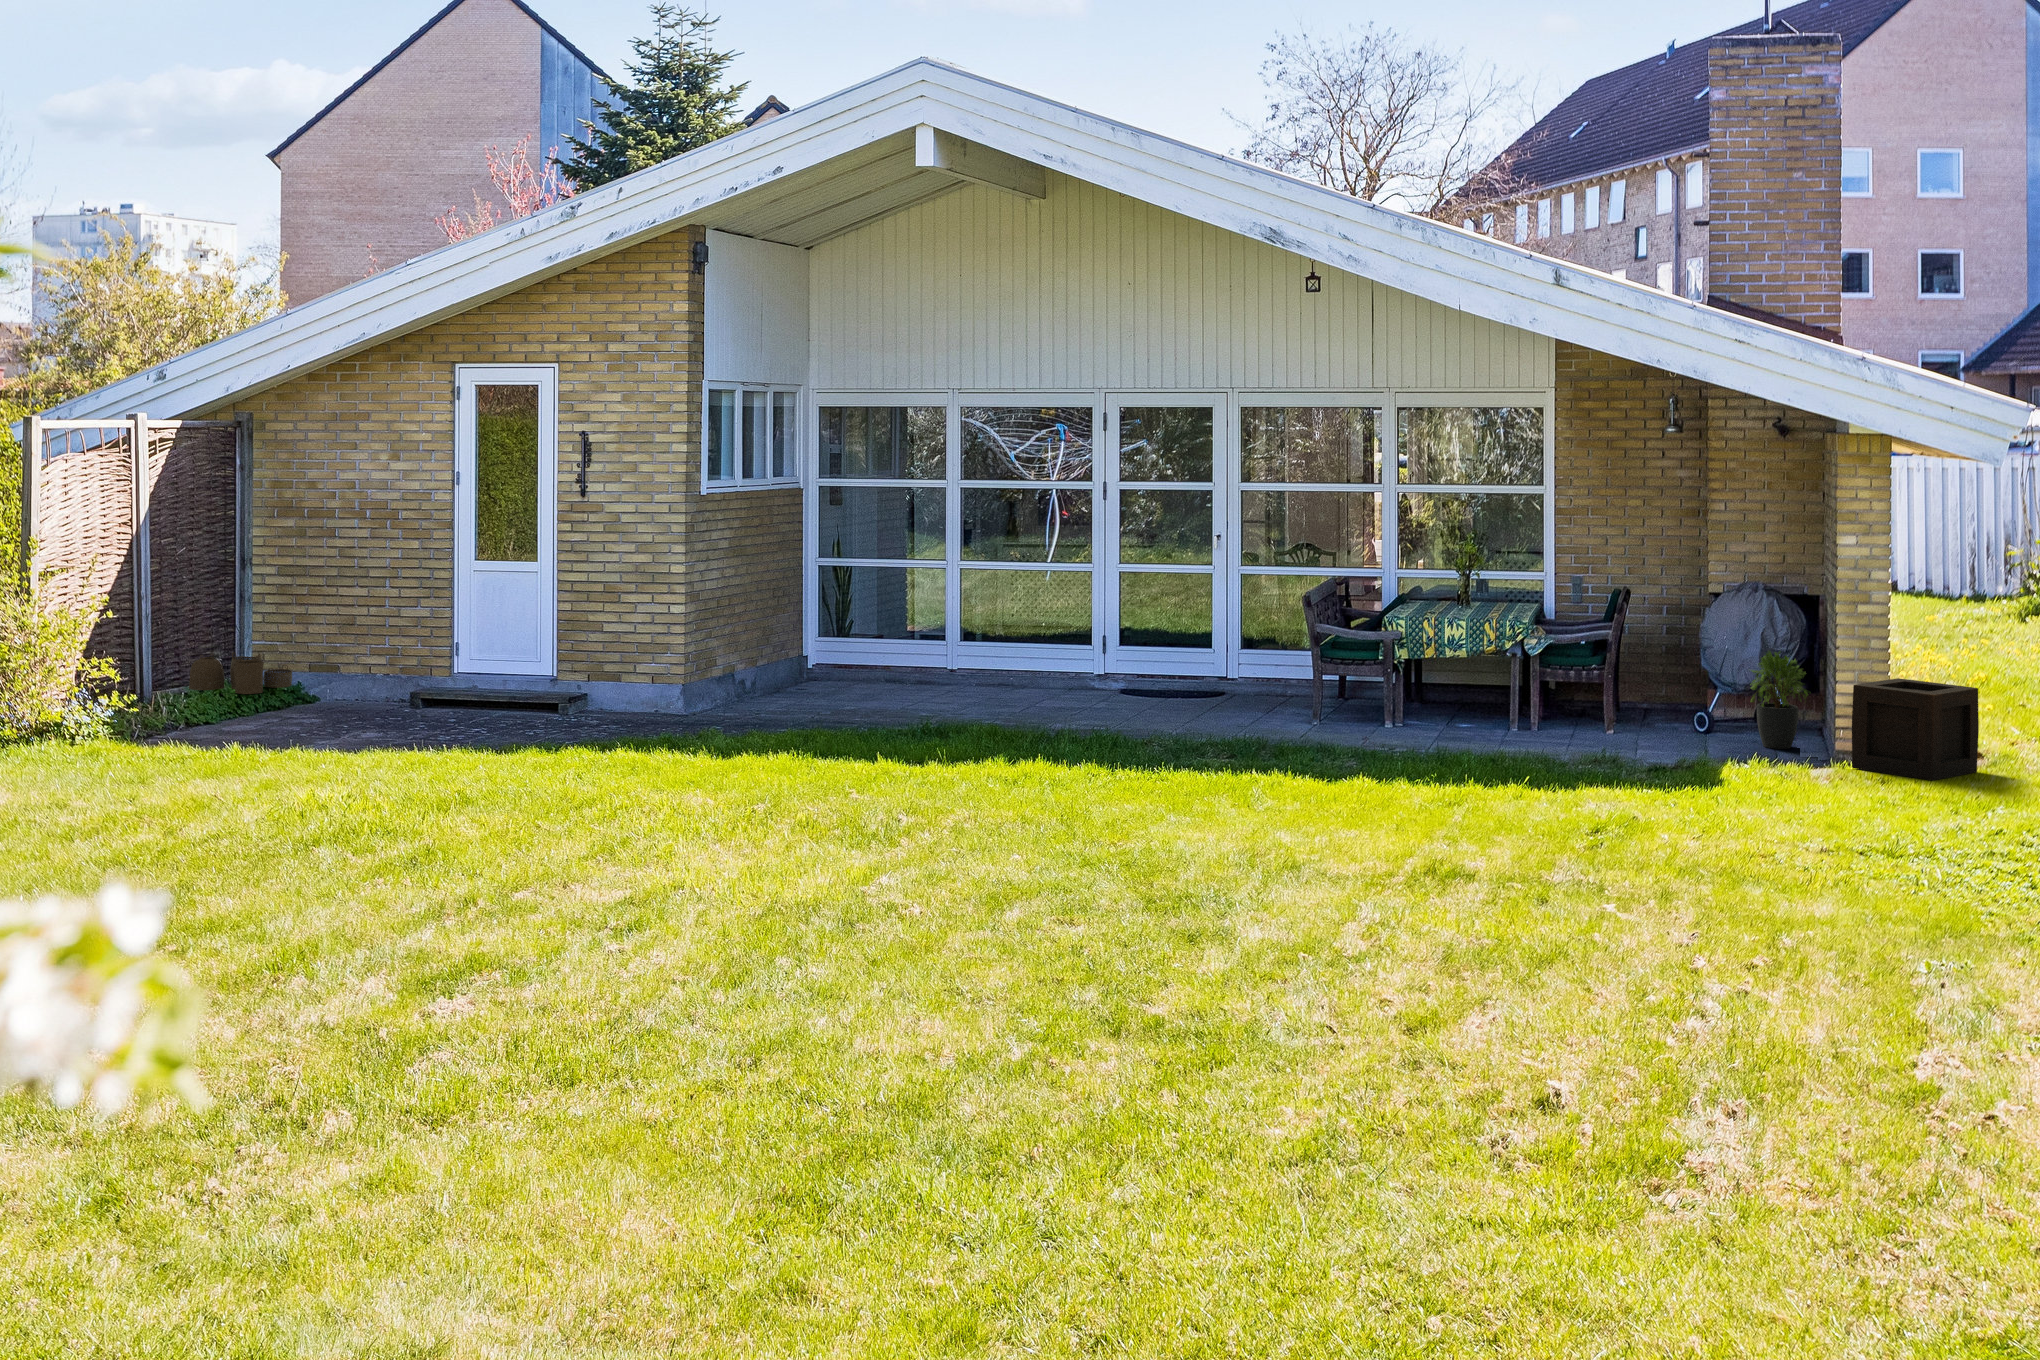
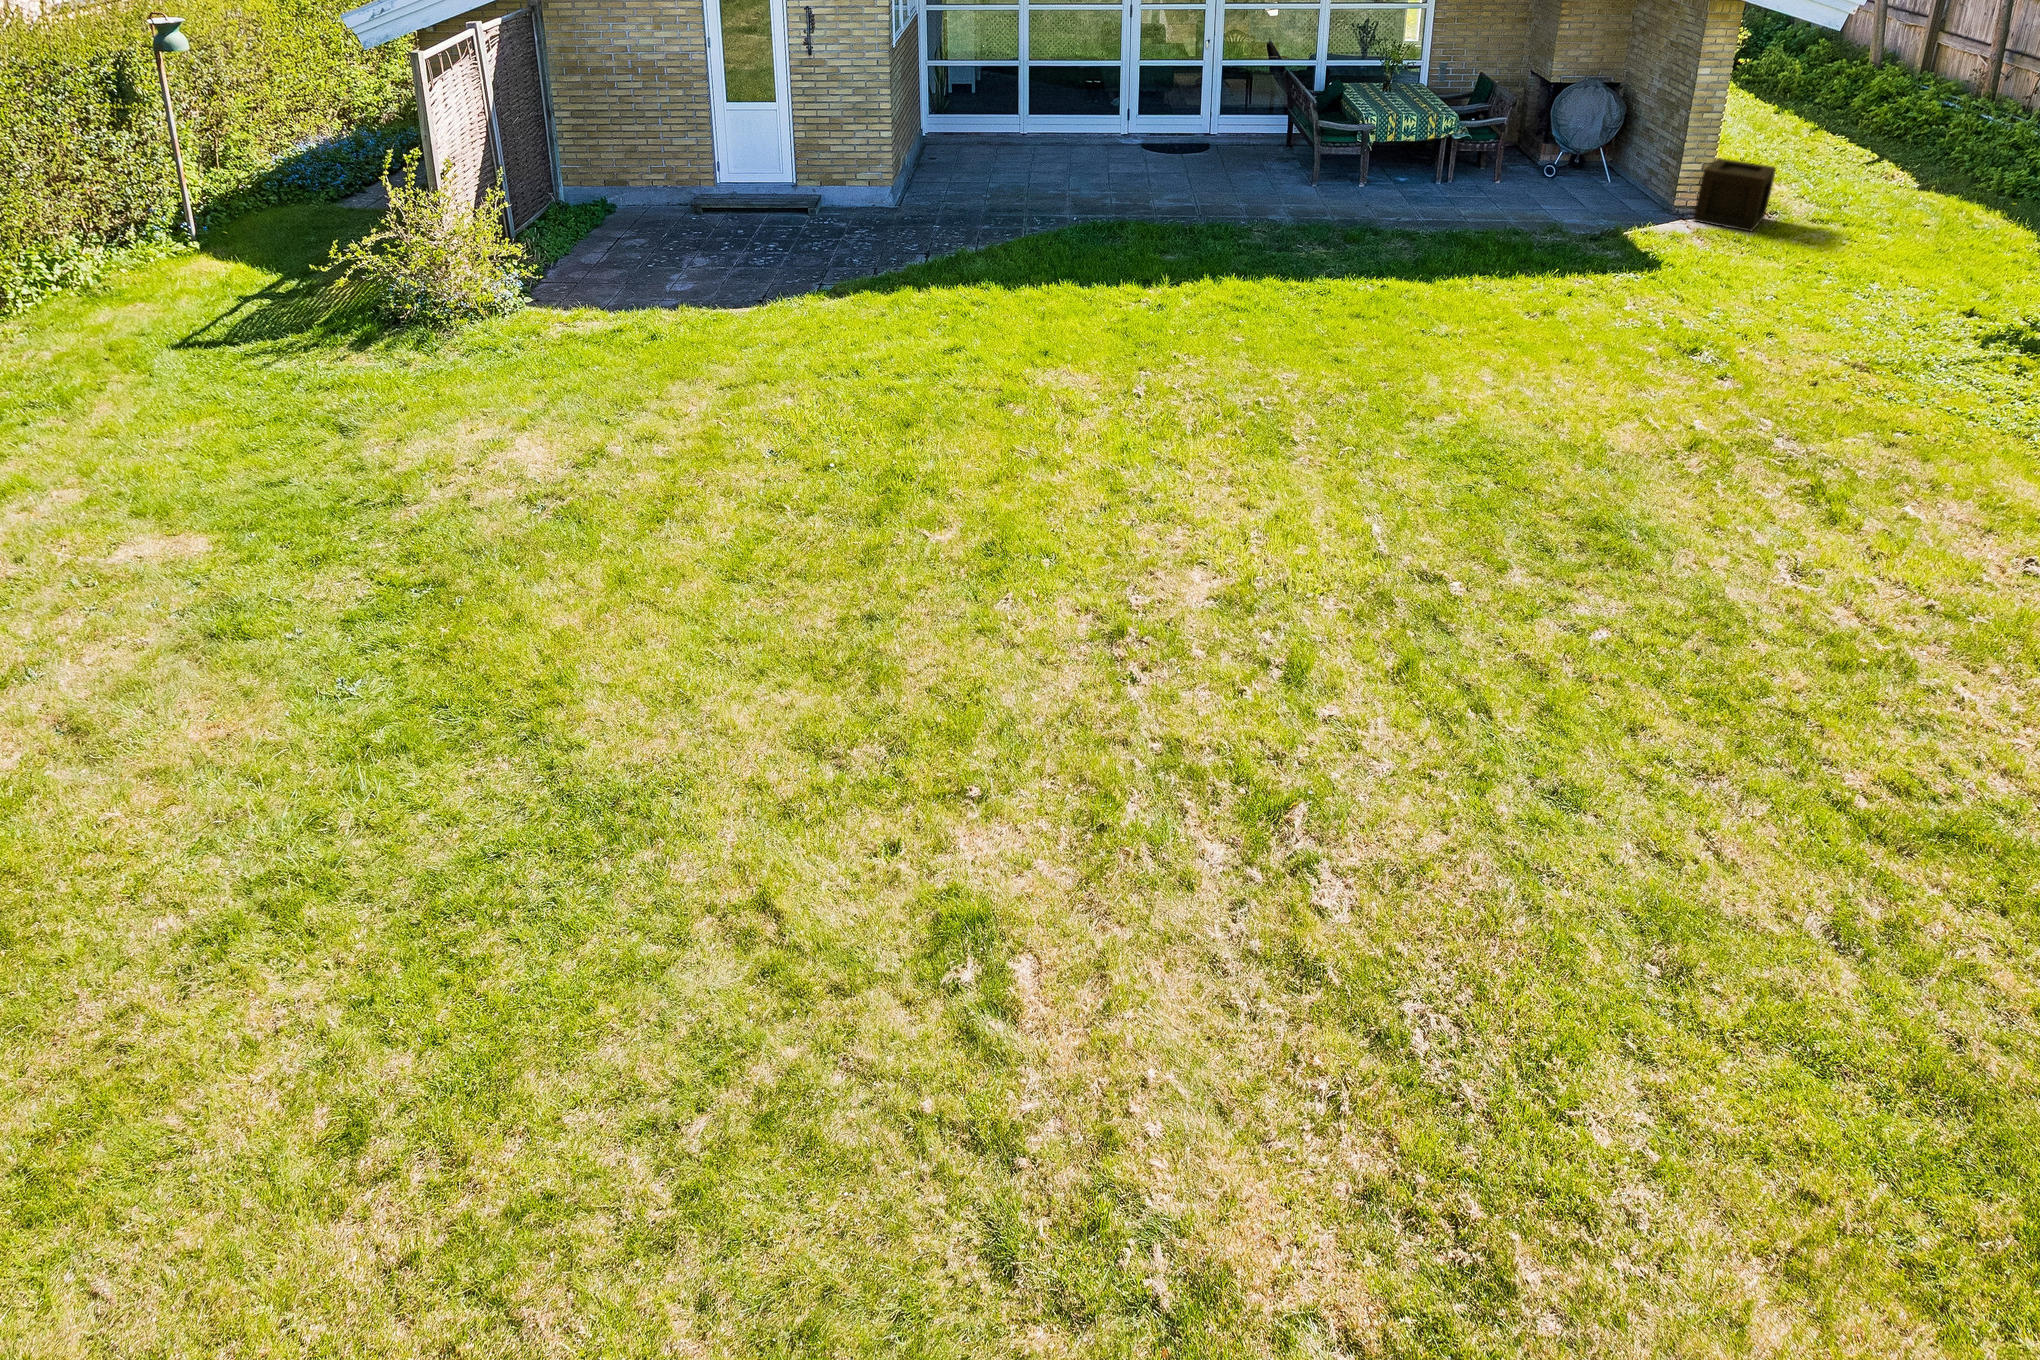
potted plant: present [1751,651,1808,749] -> none [1612,138,1656,201]
woven basket: present [189,652,292,694] -> none [530,189,606,223]

